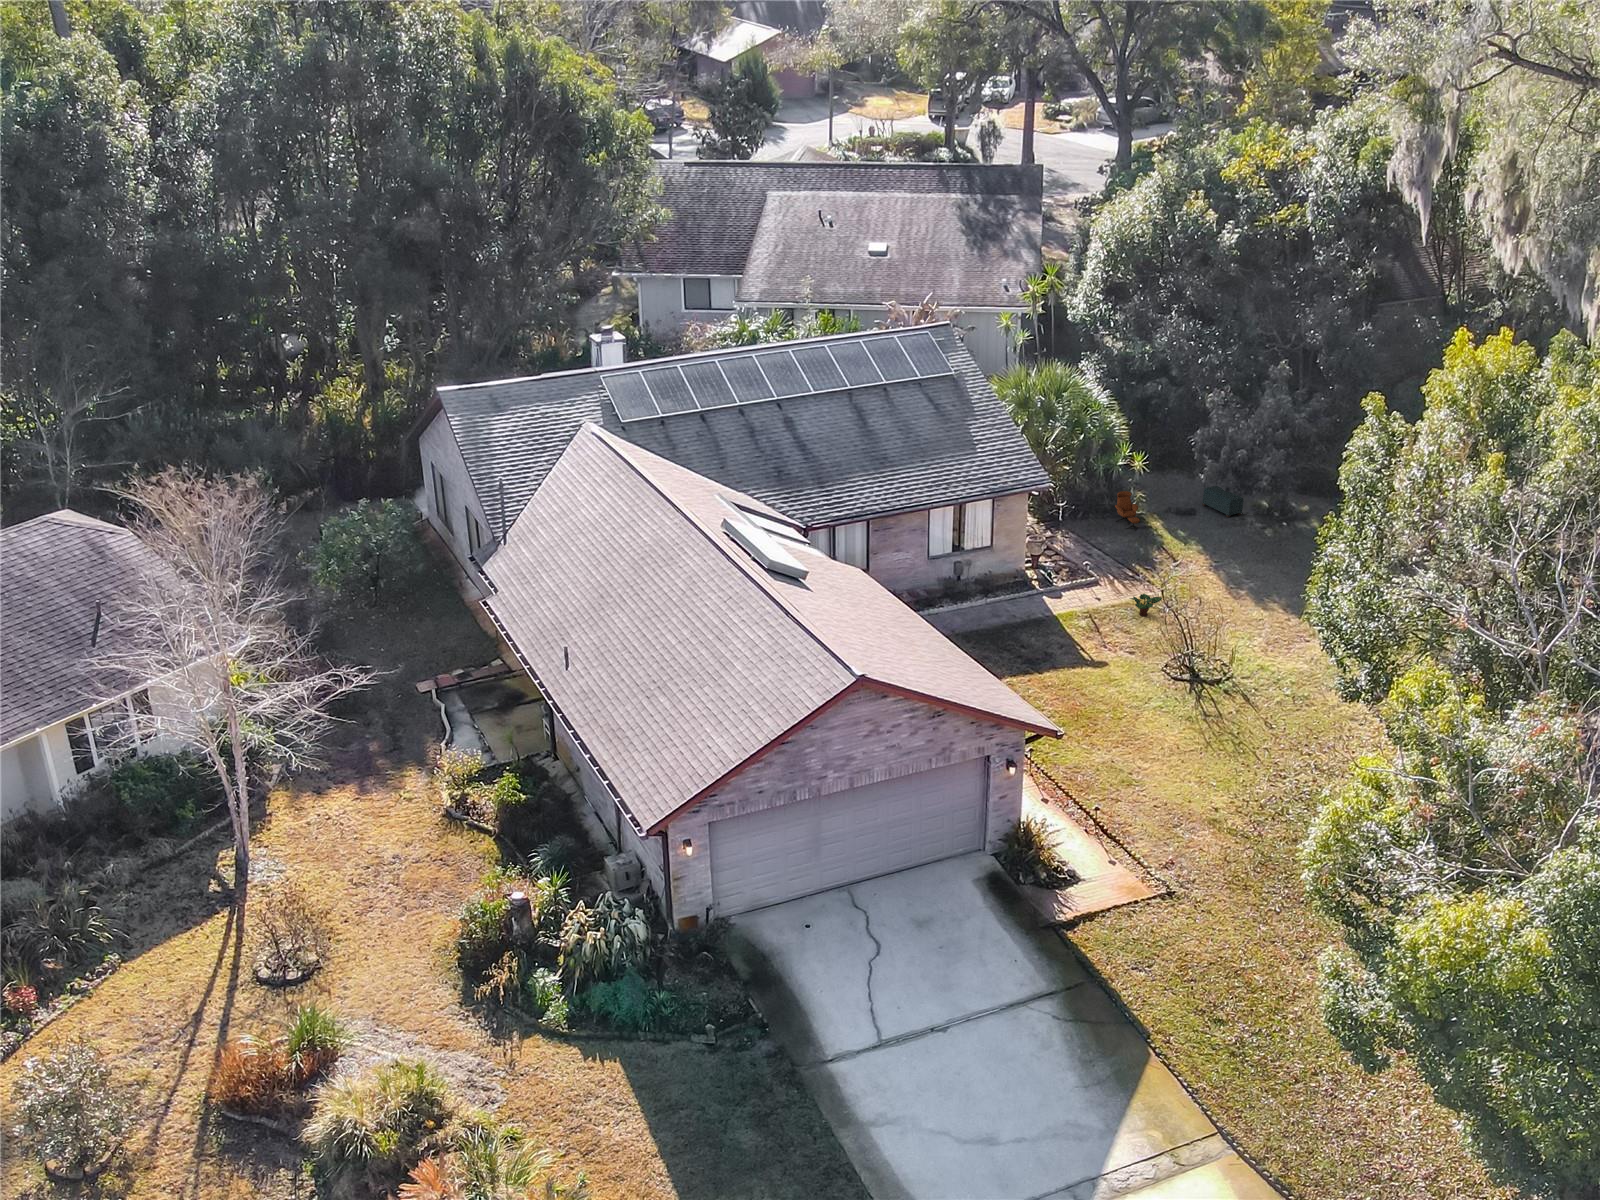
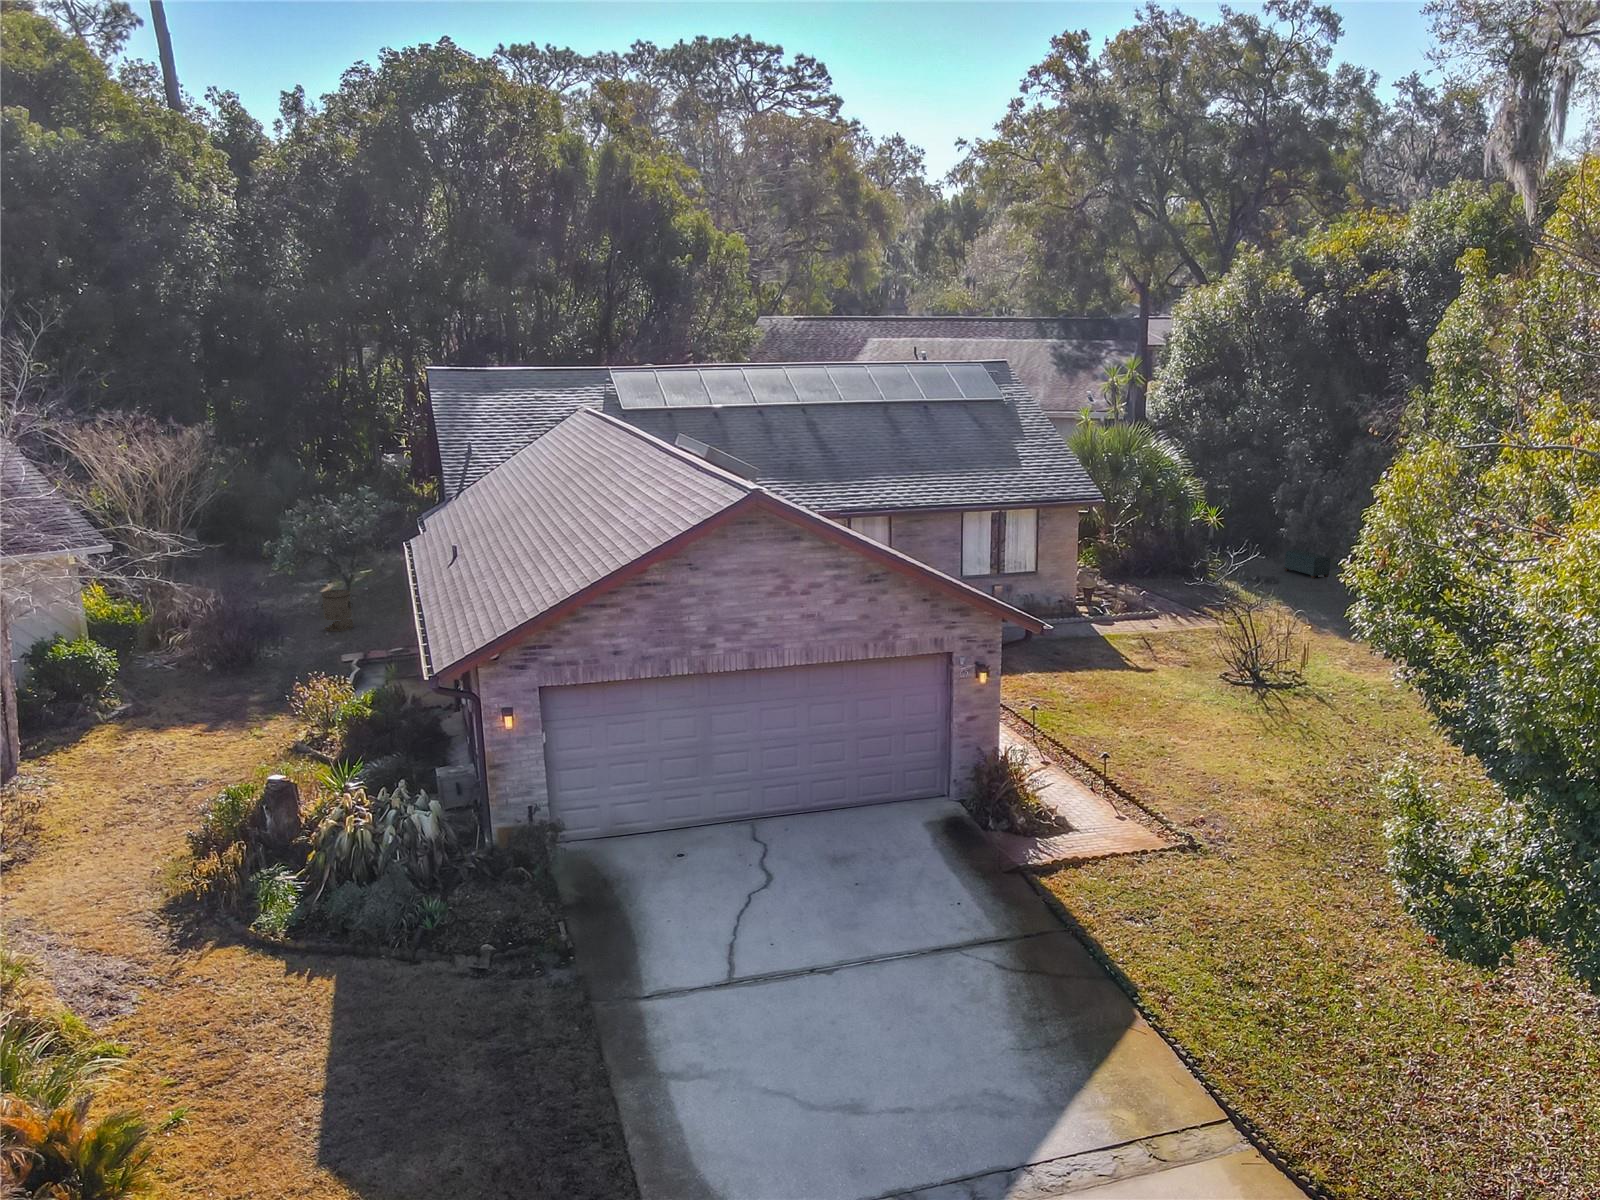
lounge chair: present [1115,491,1140,530] -> none [1184,547,1212,585]
potted plant: present [1130,594,1162,616] -> none [1187,611,1226,638]
trash can: none [324,596,355,639] -> present [322,590,353,632]

